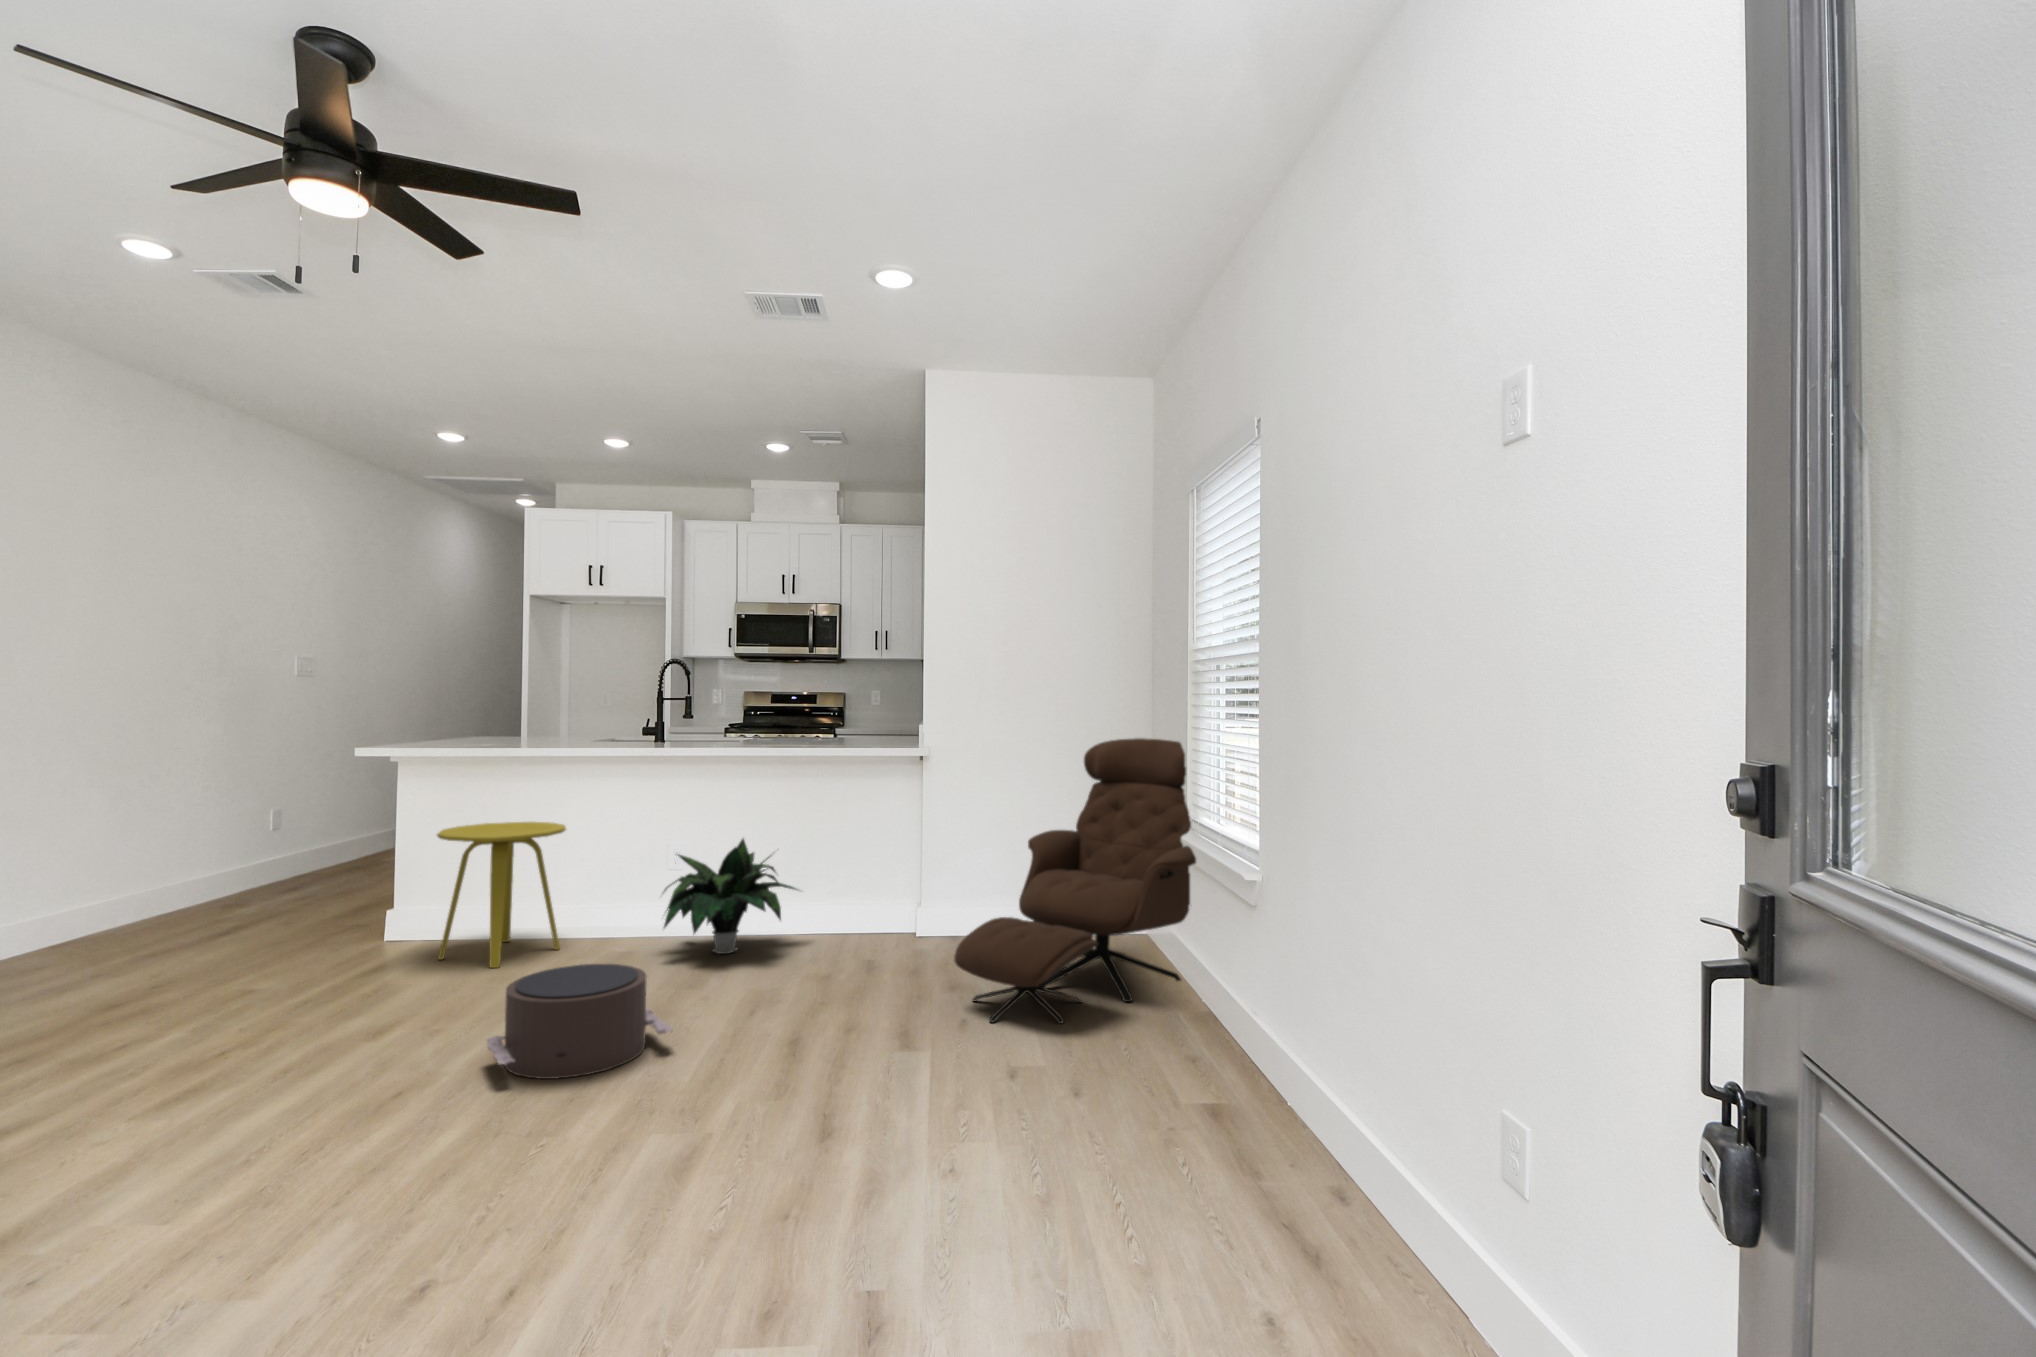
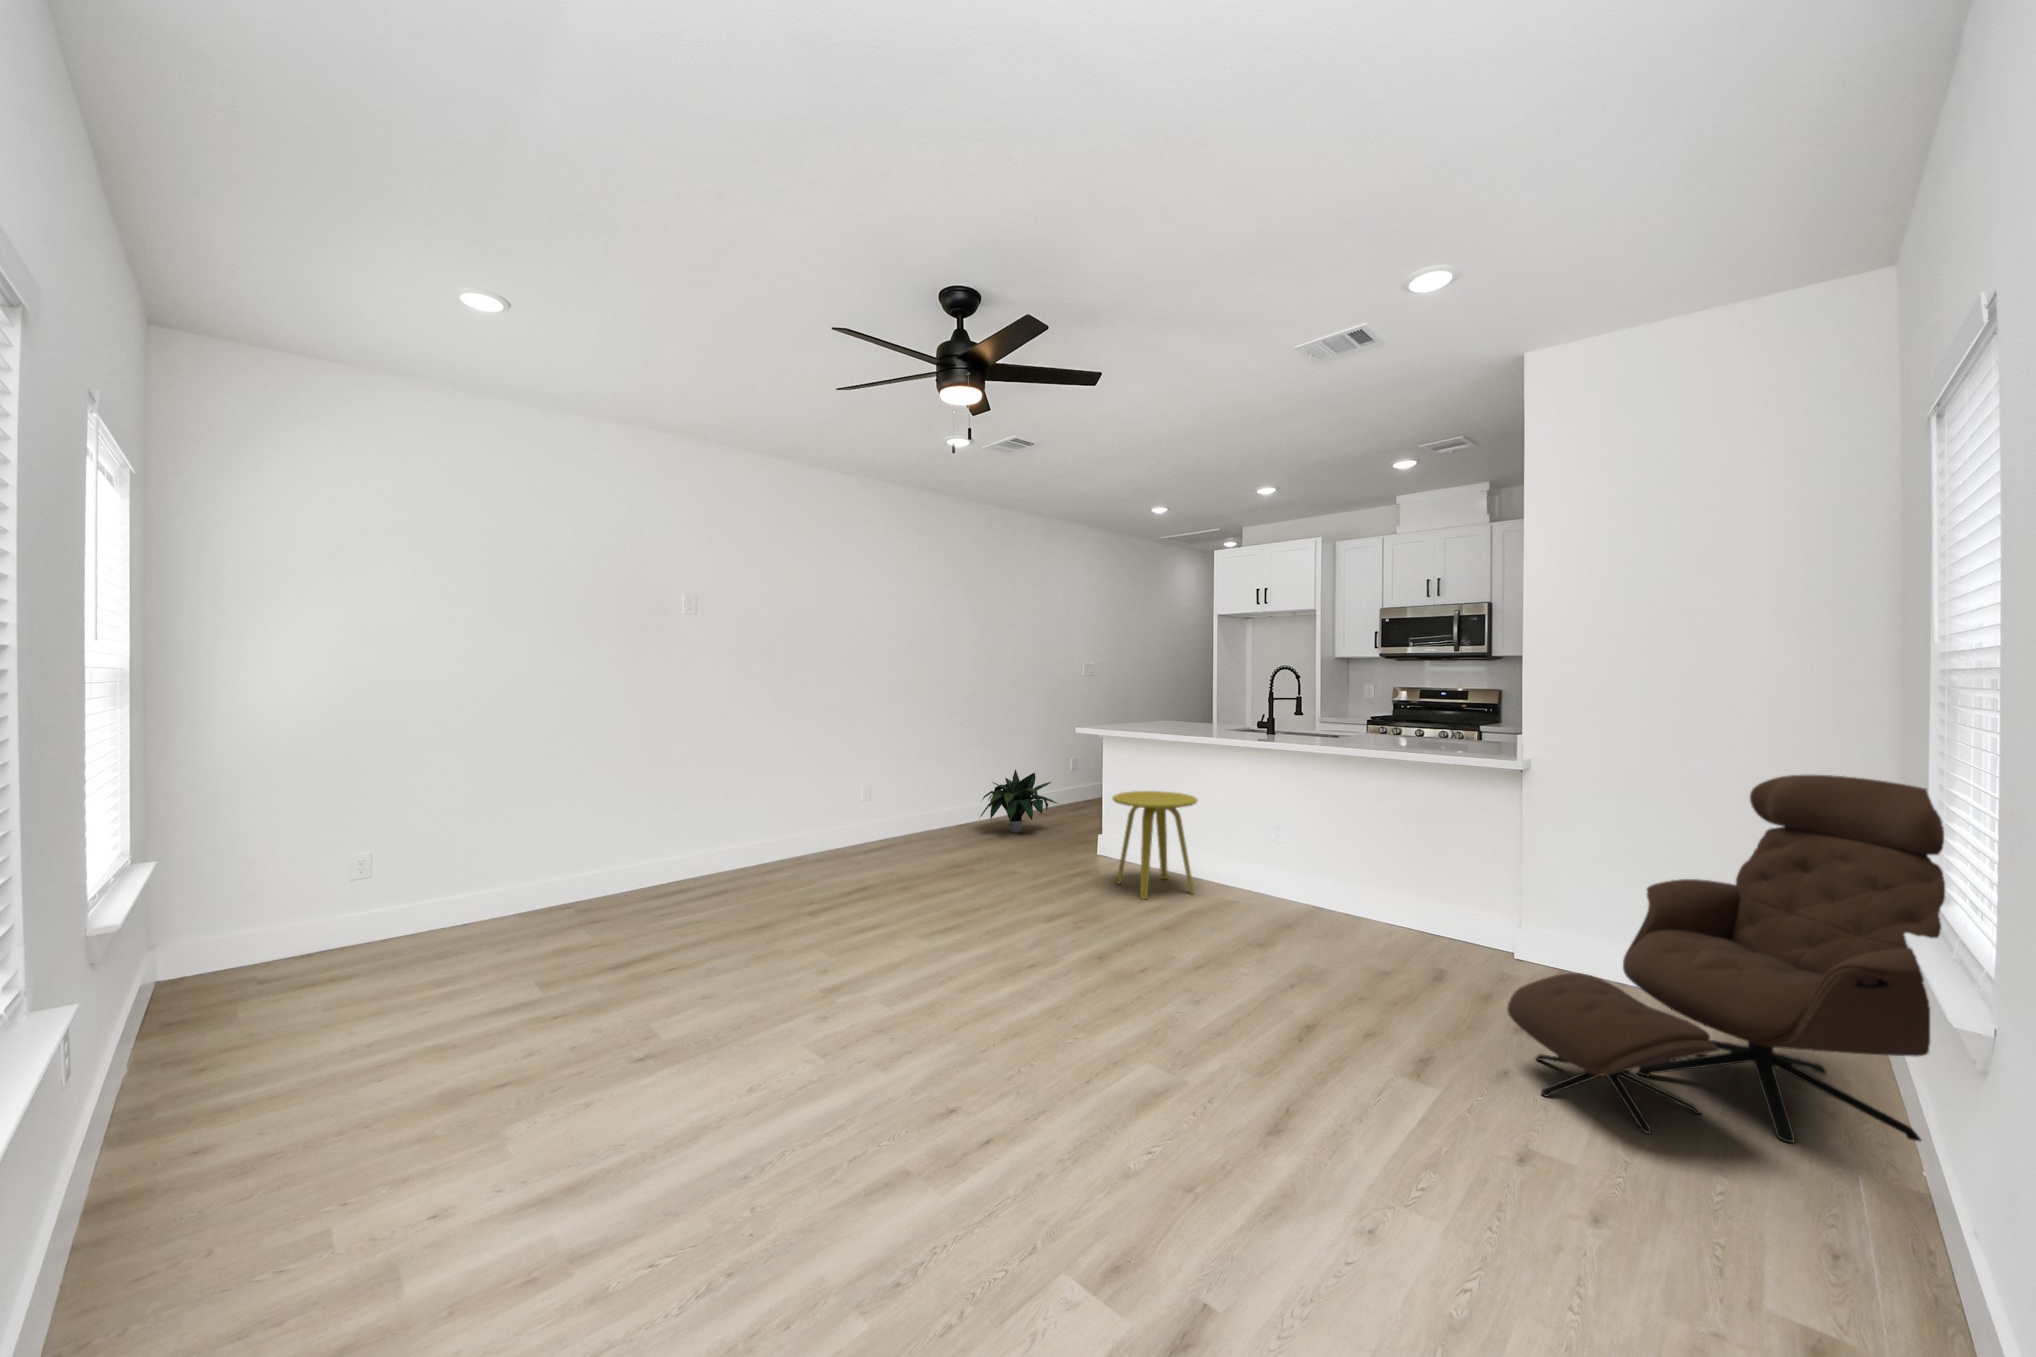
potted plant: present [664,839,797,954] -> present [980,770,1056,833]
pouf: present [487,964,672,1079] -> none [1078,917,1208,1011]

